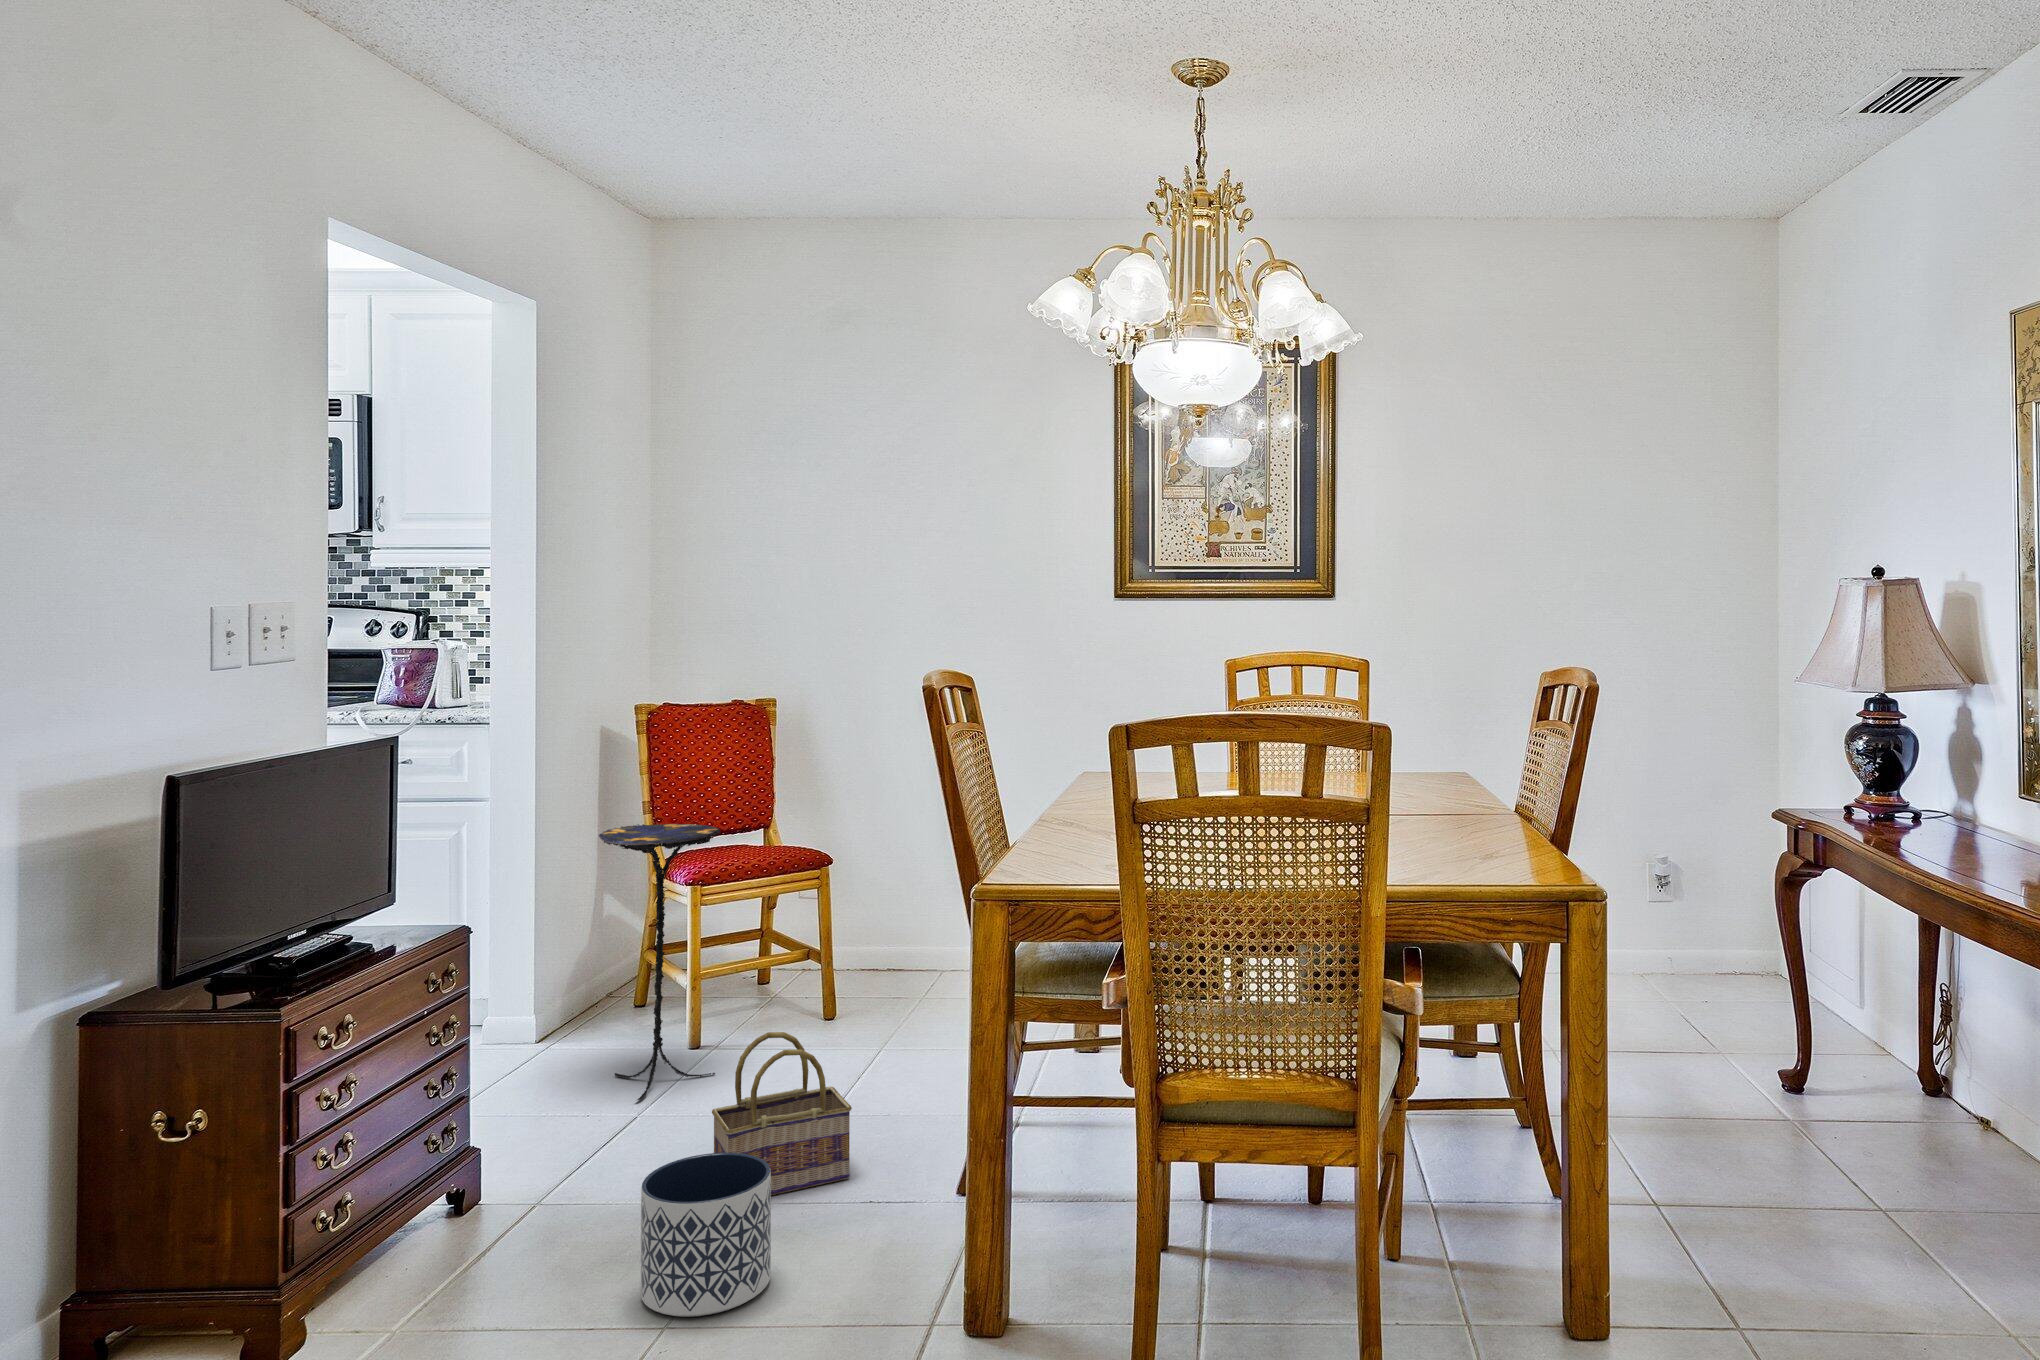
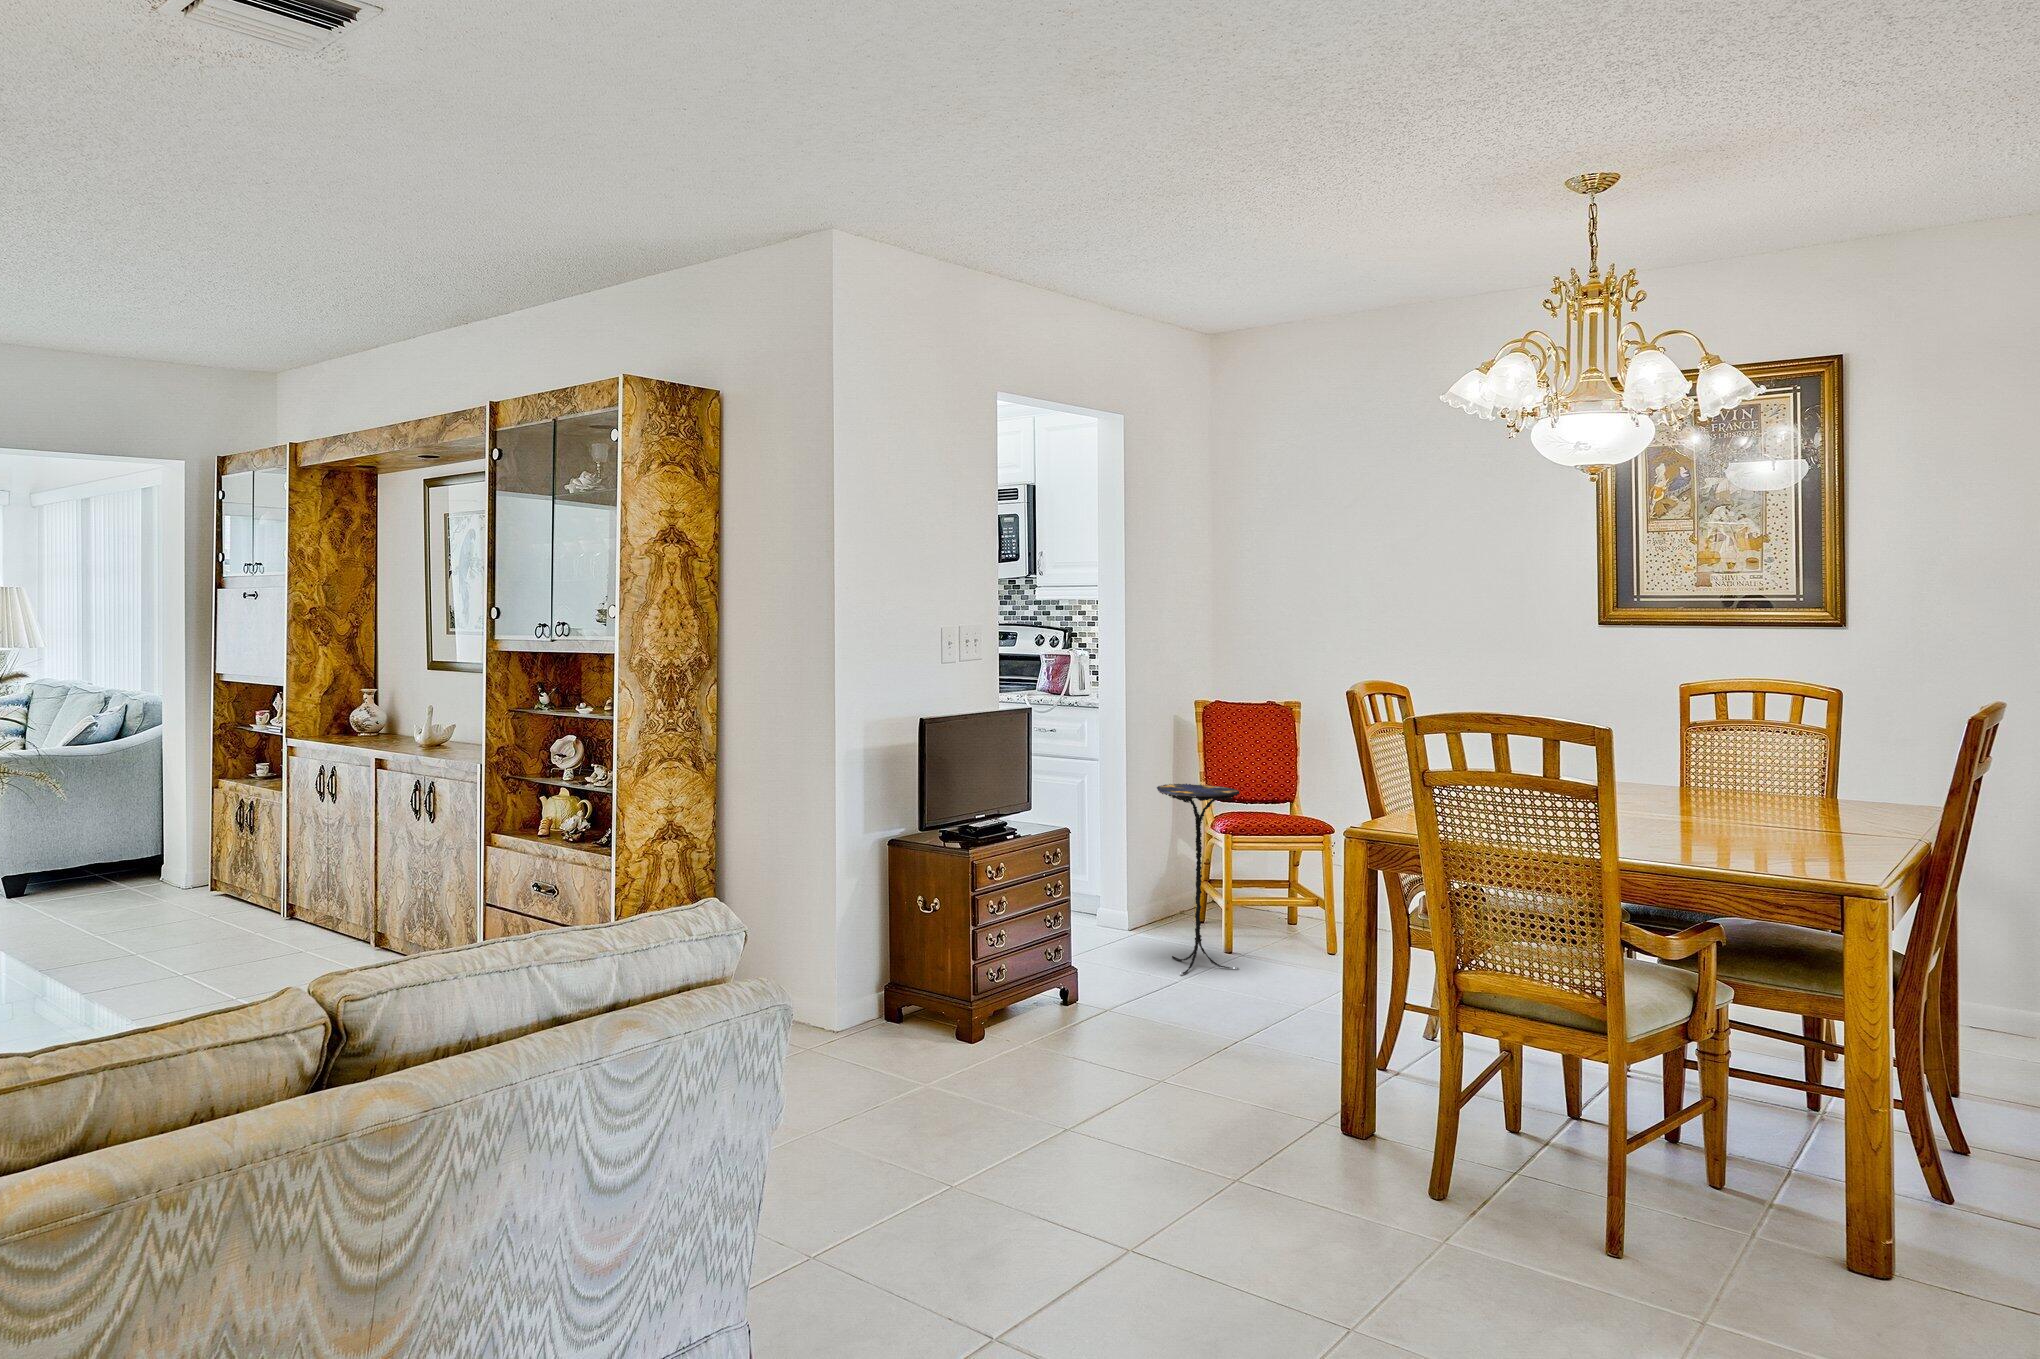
basket: present [712,1032,852,1195] -> none [1212,930,1307,1043]
planter: present [641,1153,771,1317] -> none [1147,991,1230,1087]

